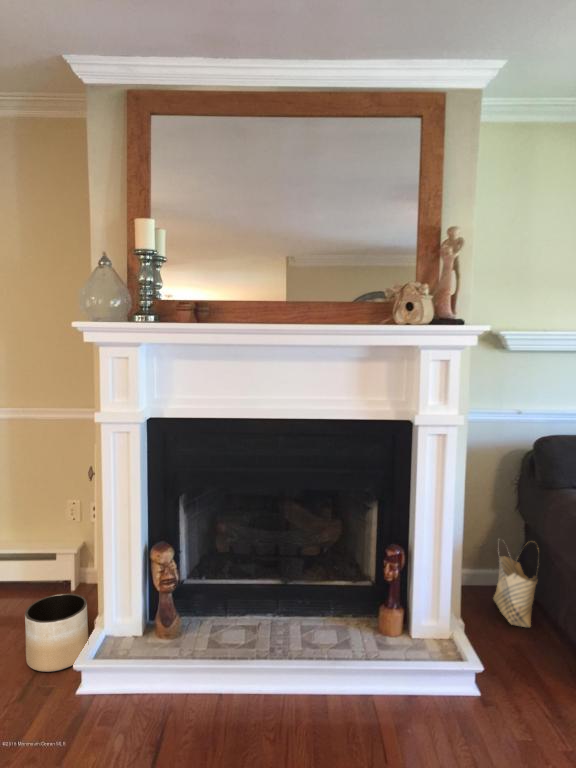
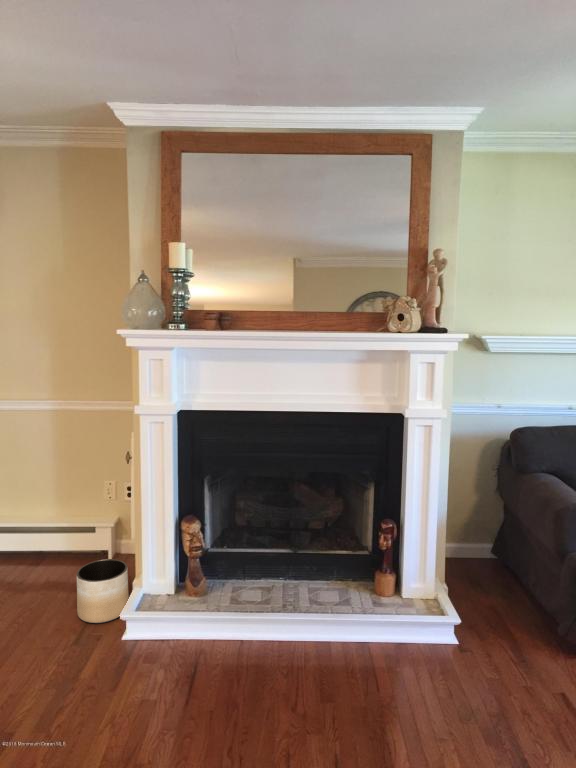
woven basket: present [494,546,538,627] -> none [474,514,513,591]

